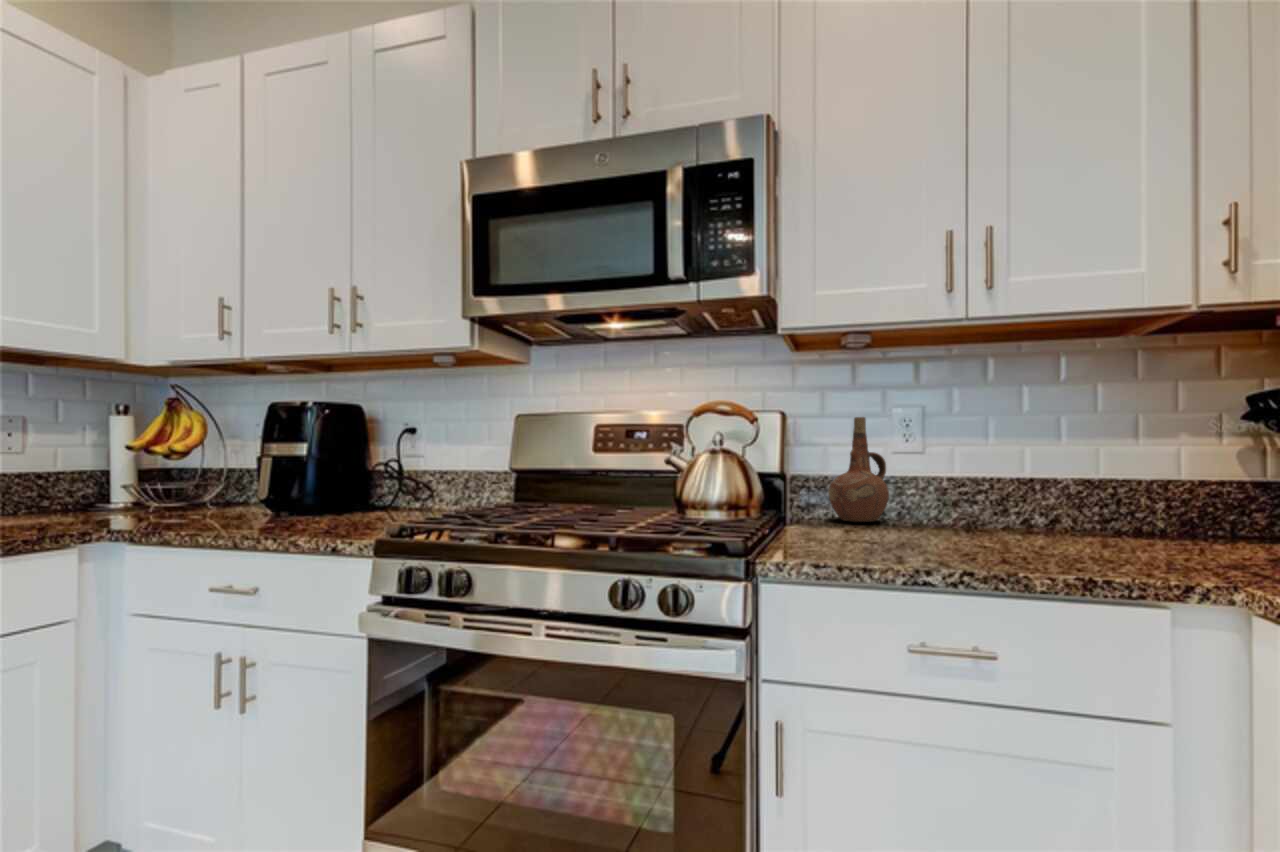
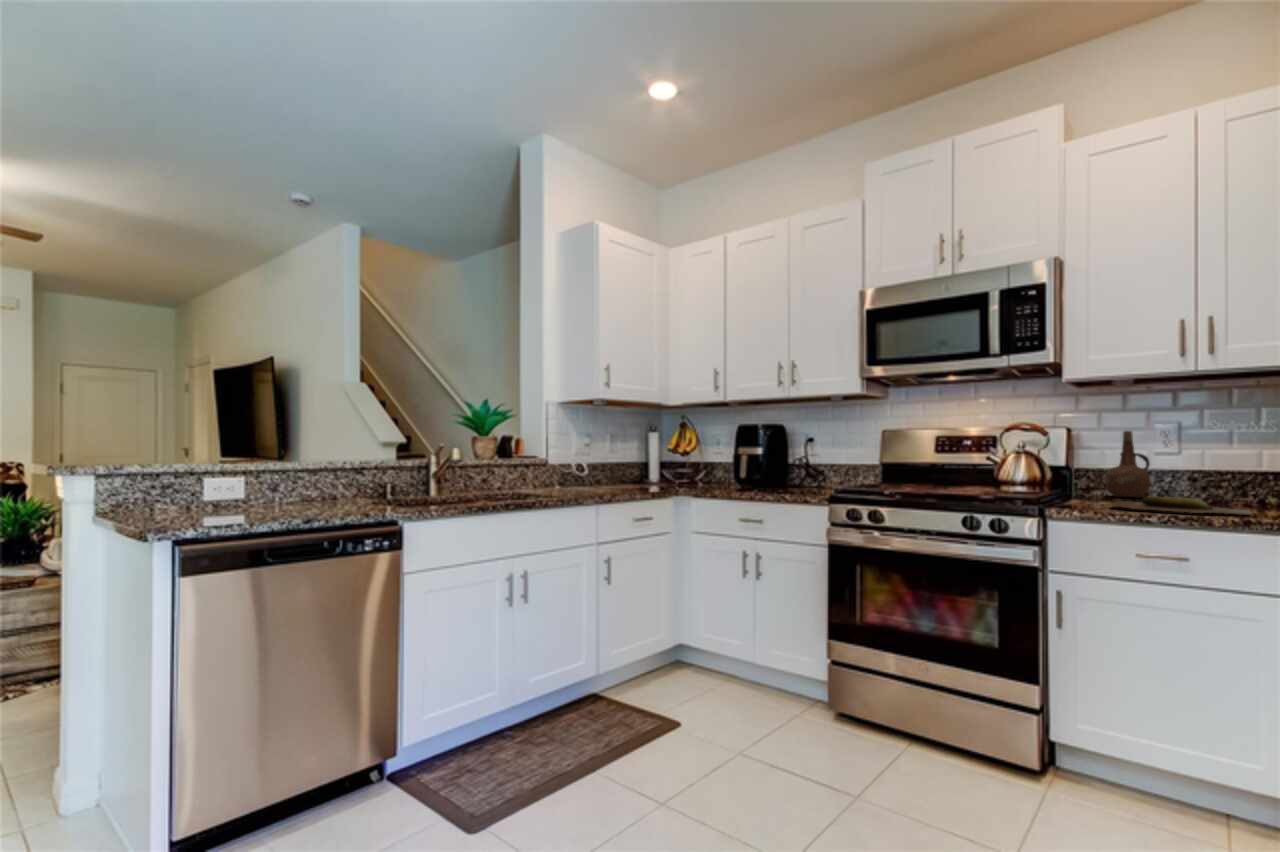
cutting board: none [848,528,1064,561] -> present [1115,497,1251,515]

